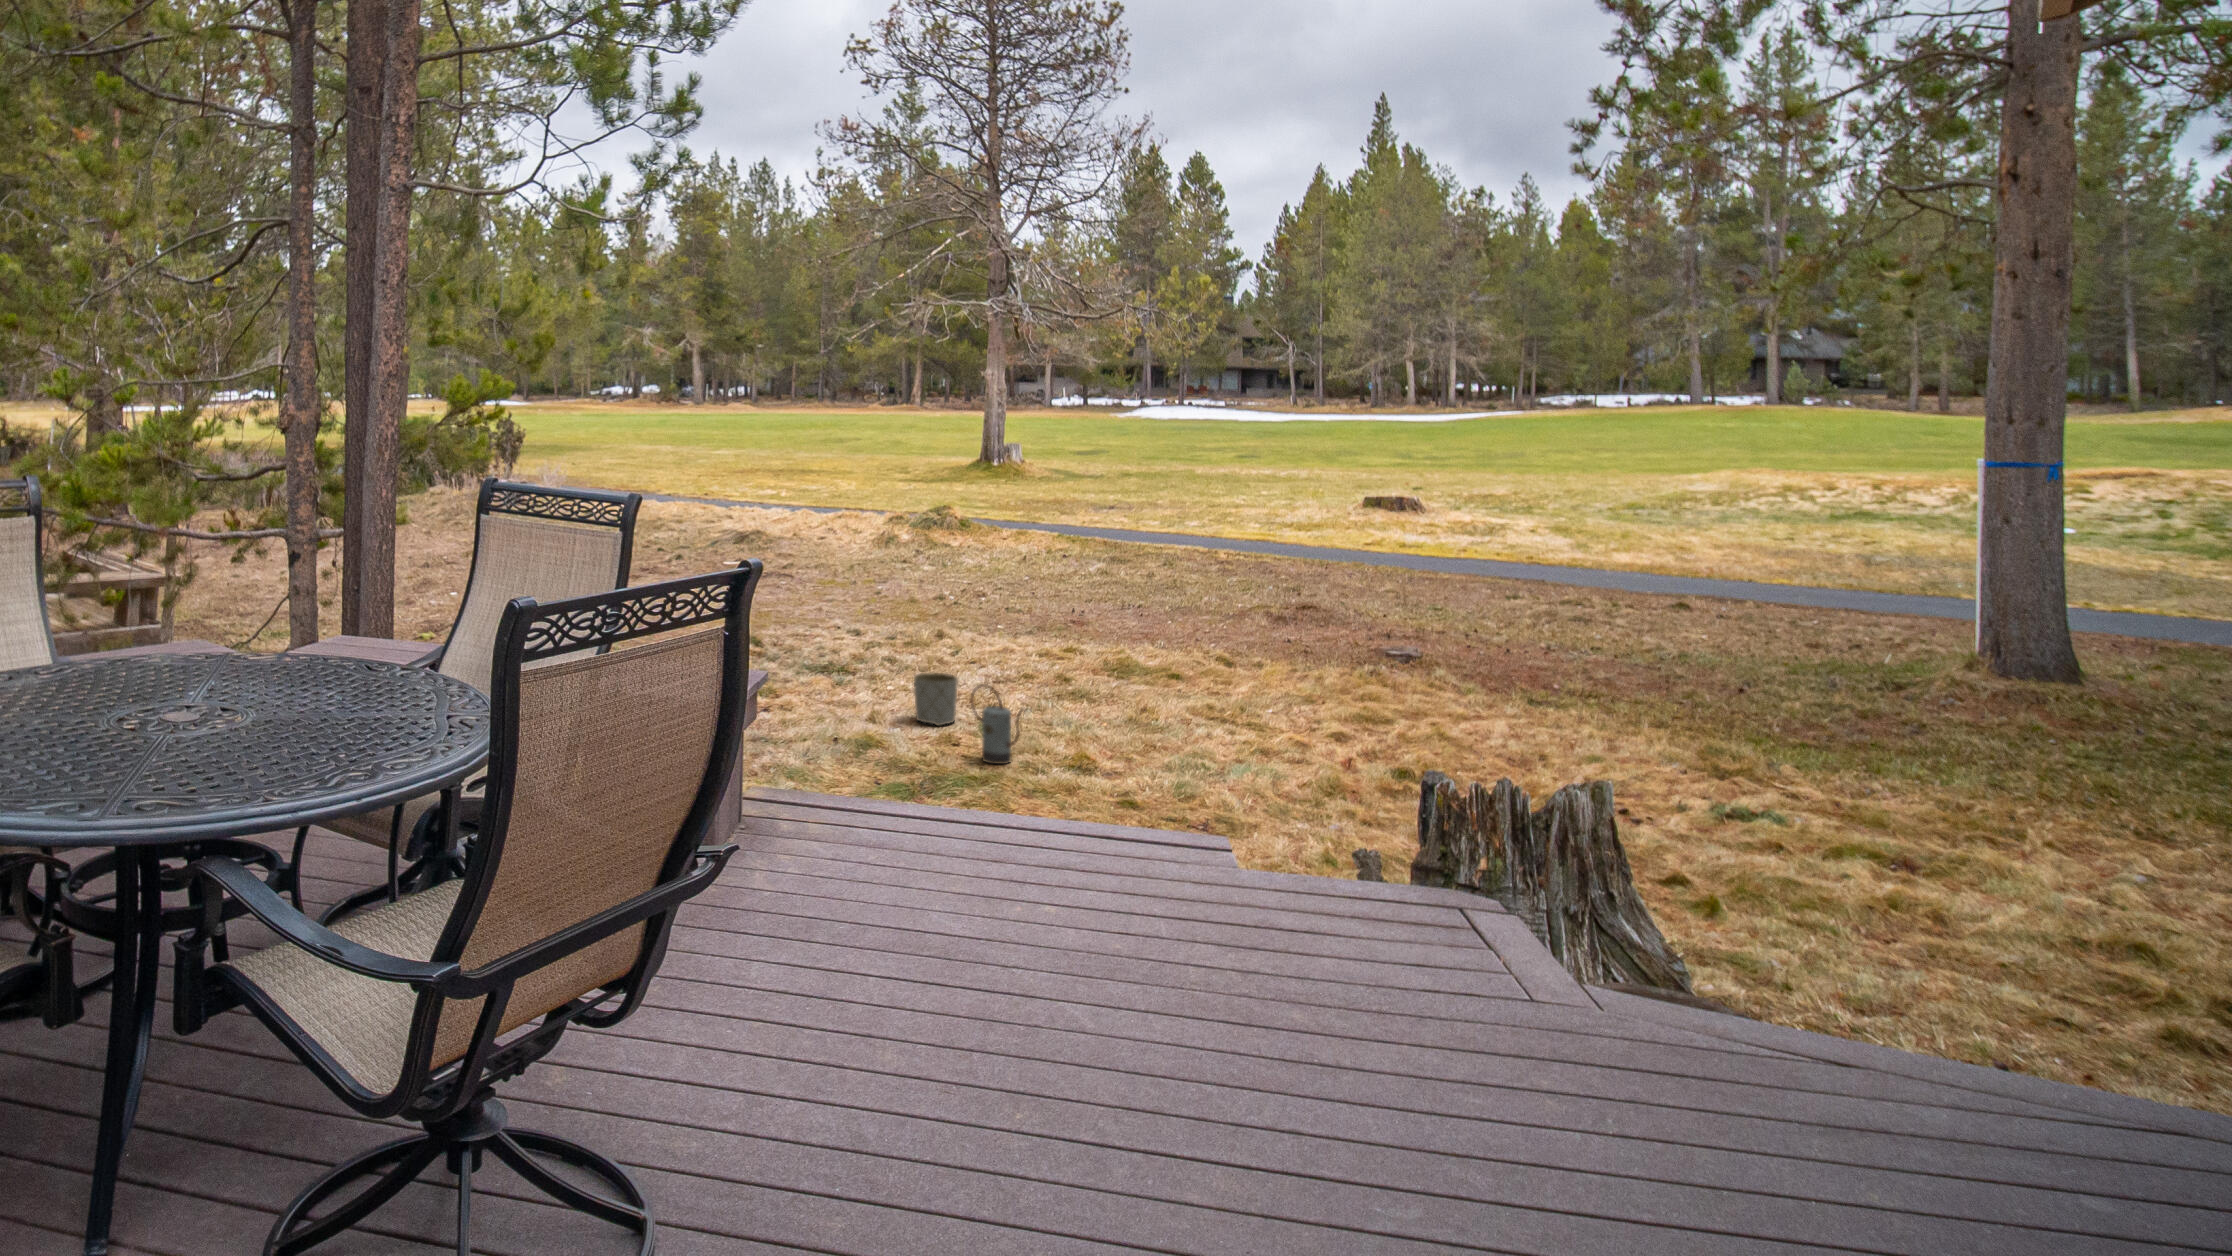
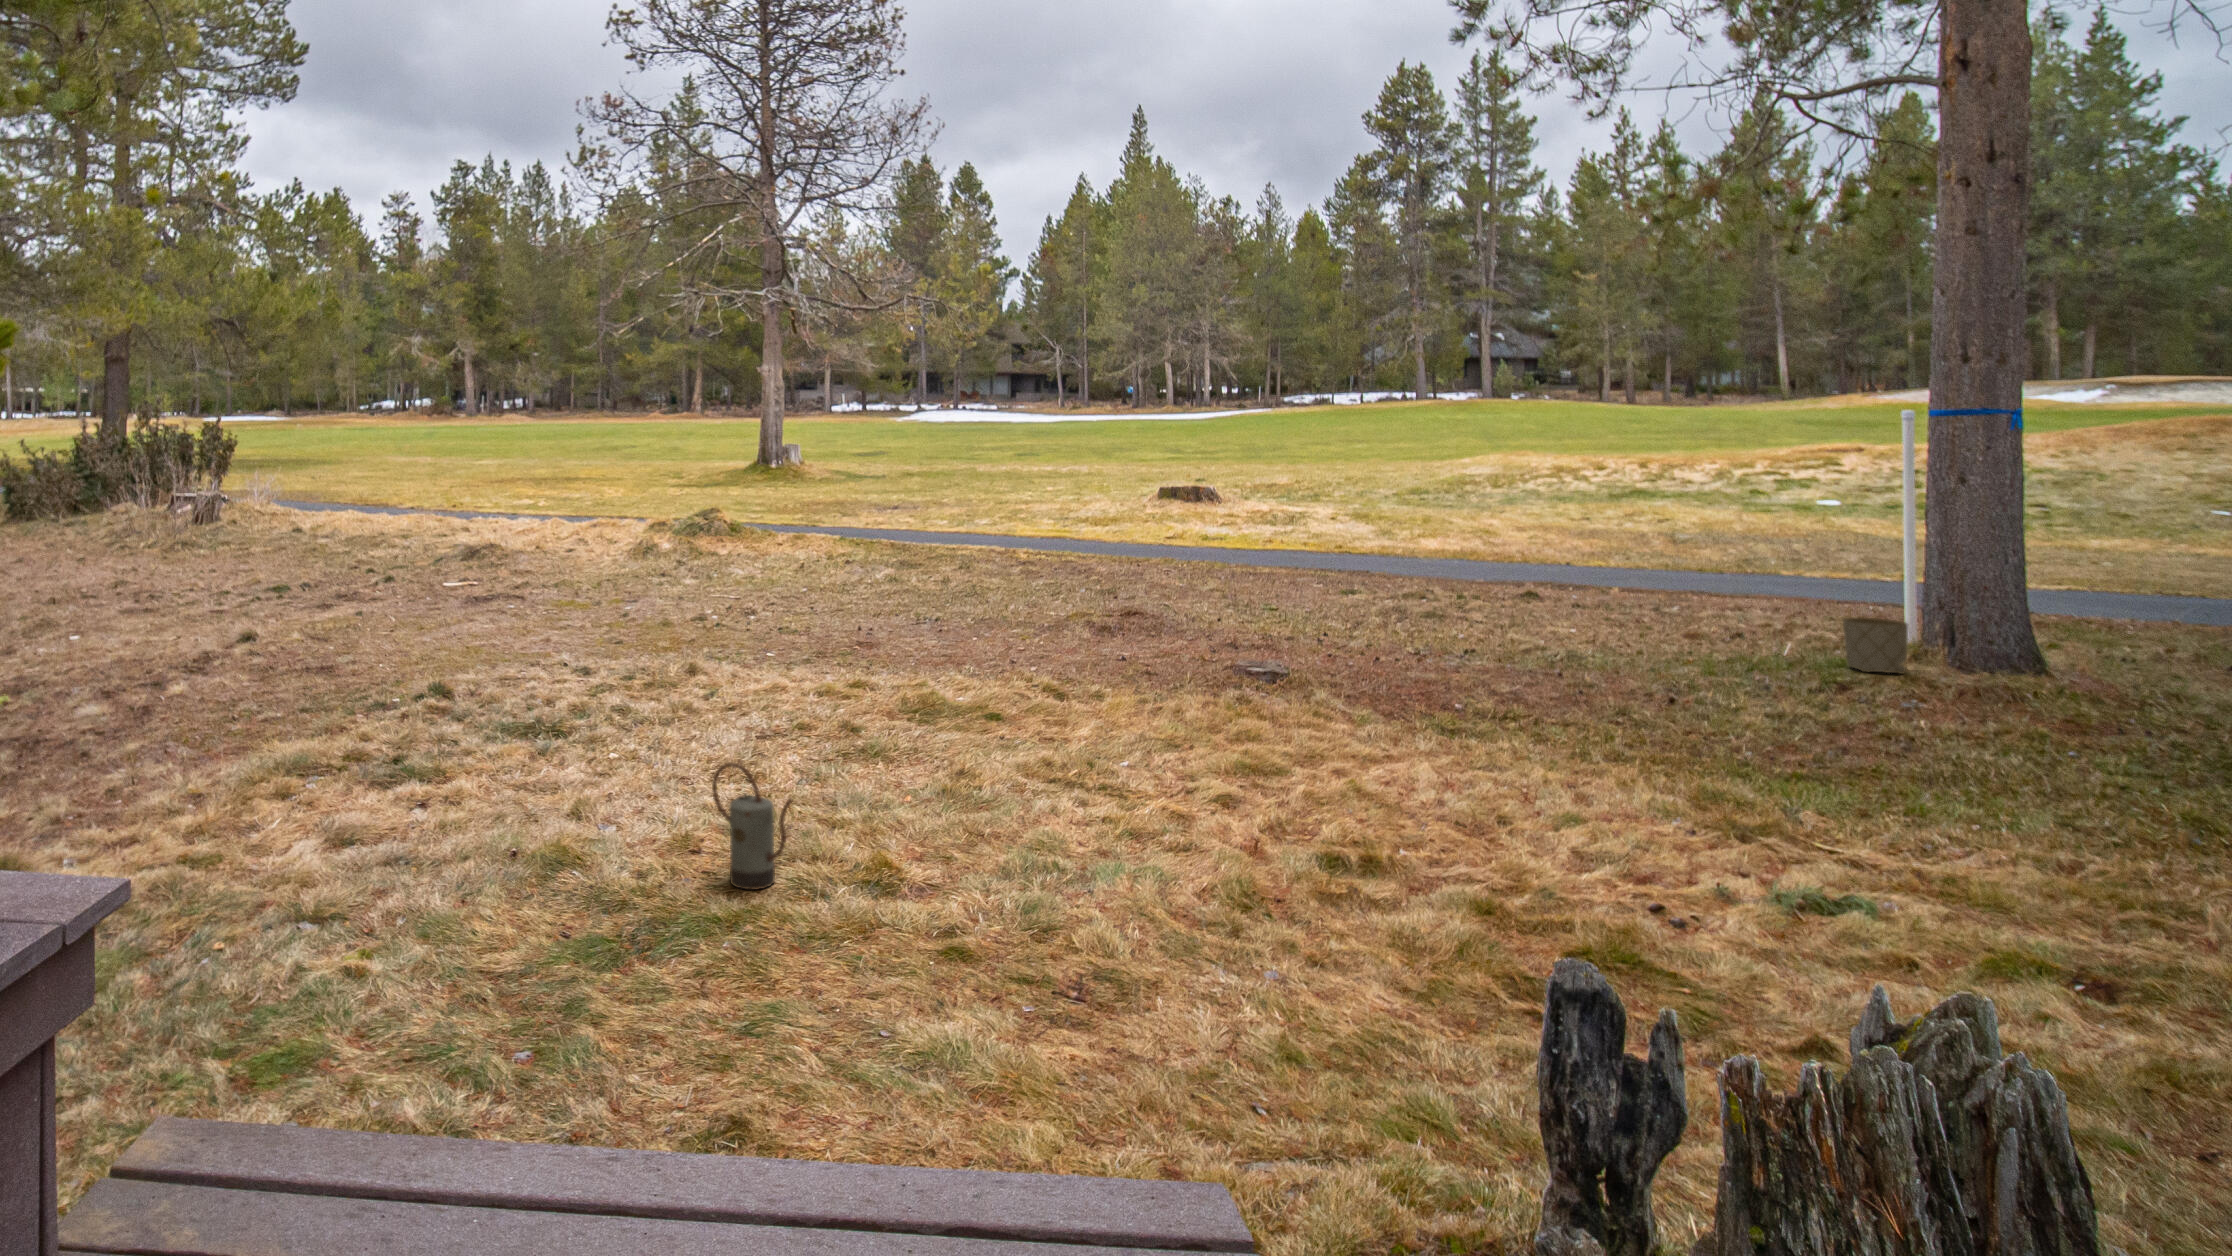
planter: present [914,673,957,726] -> present [1843,617,1908,674]

